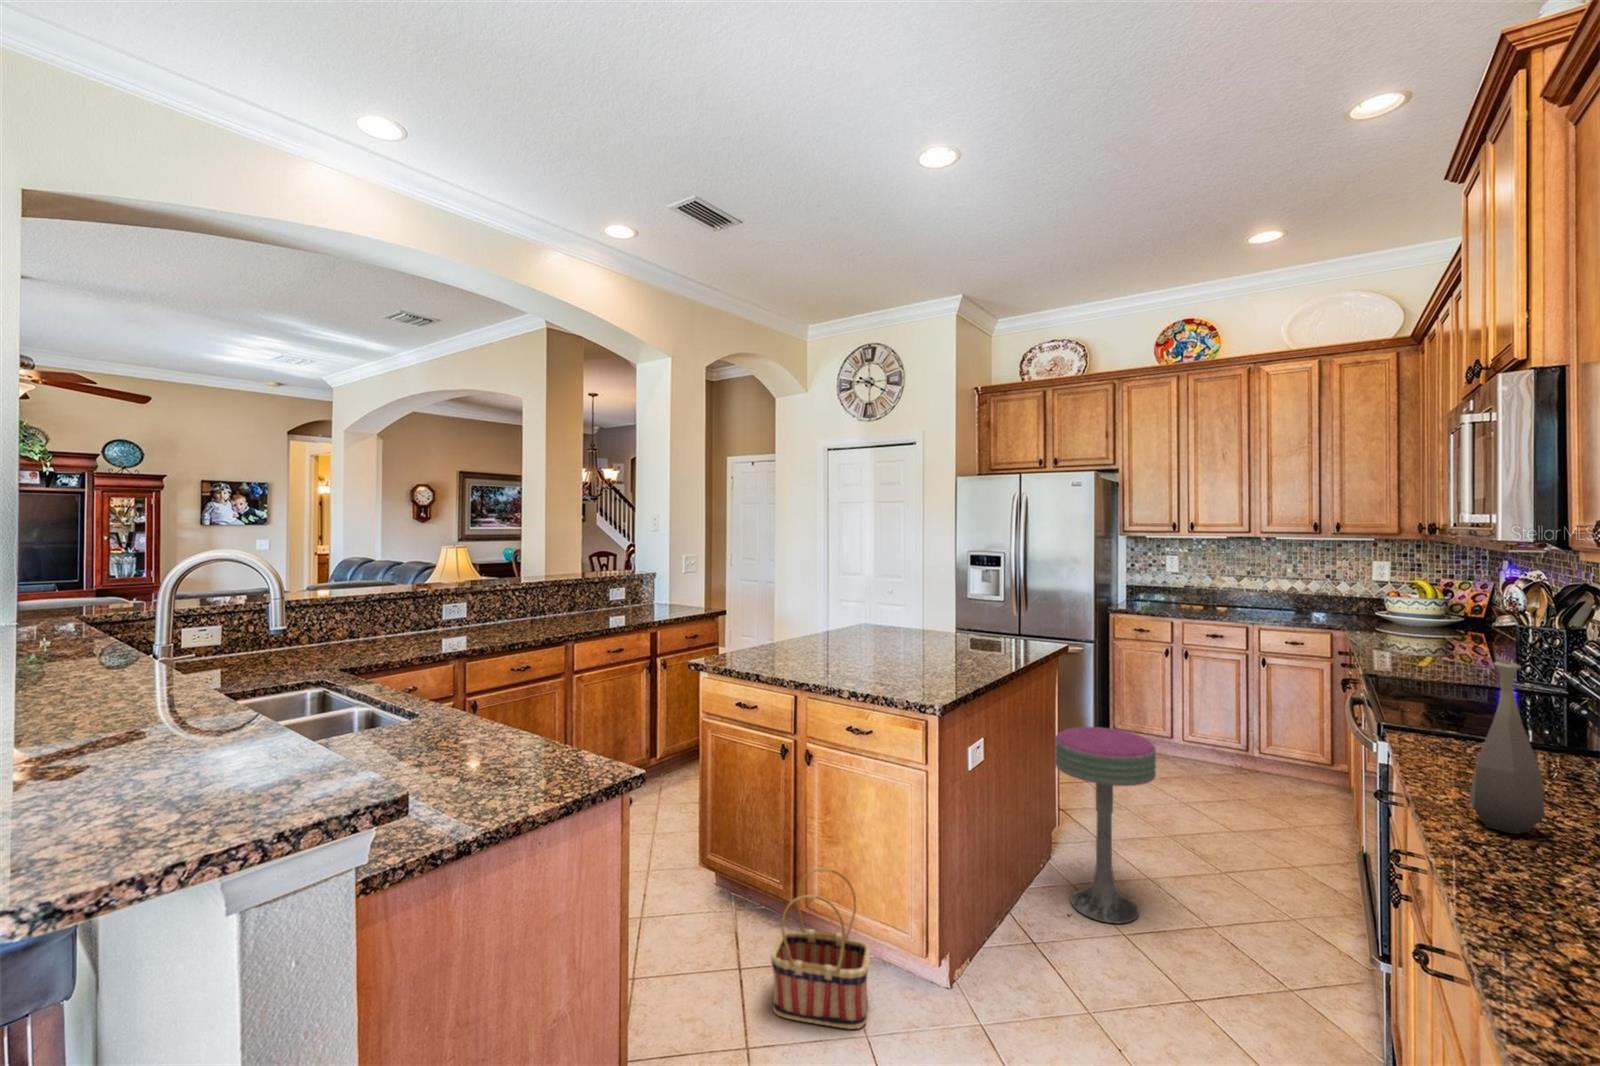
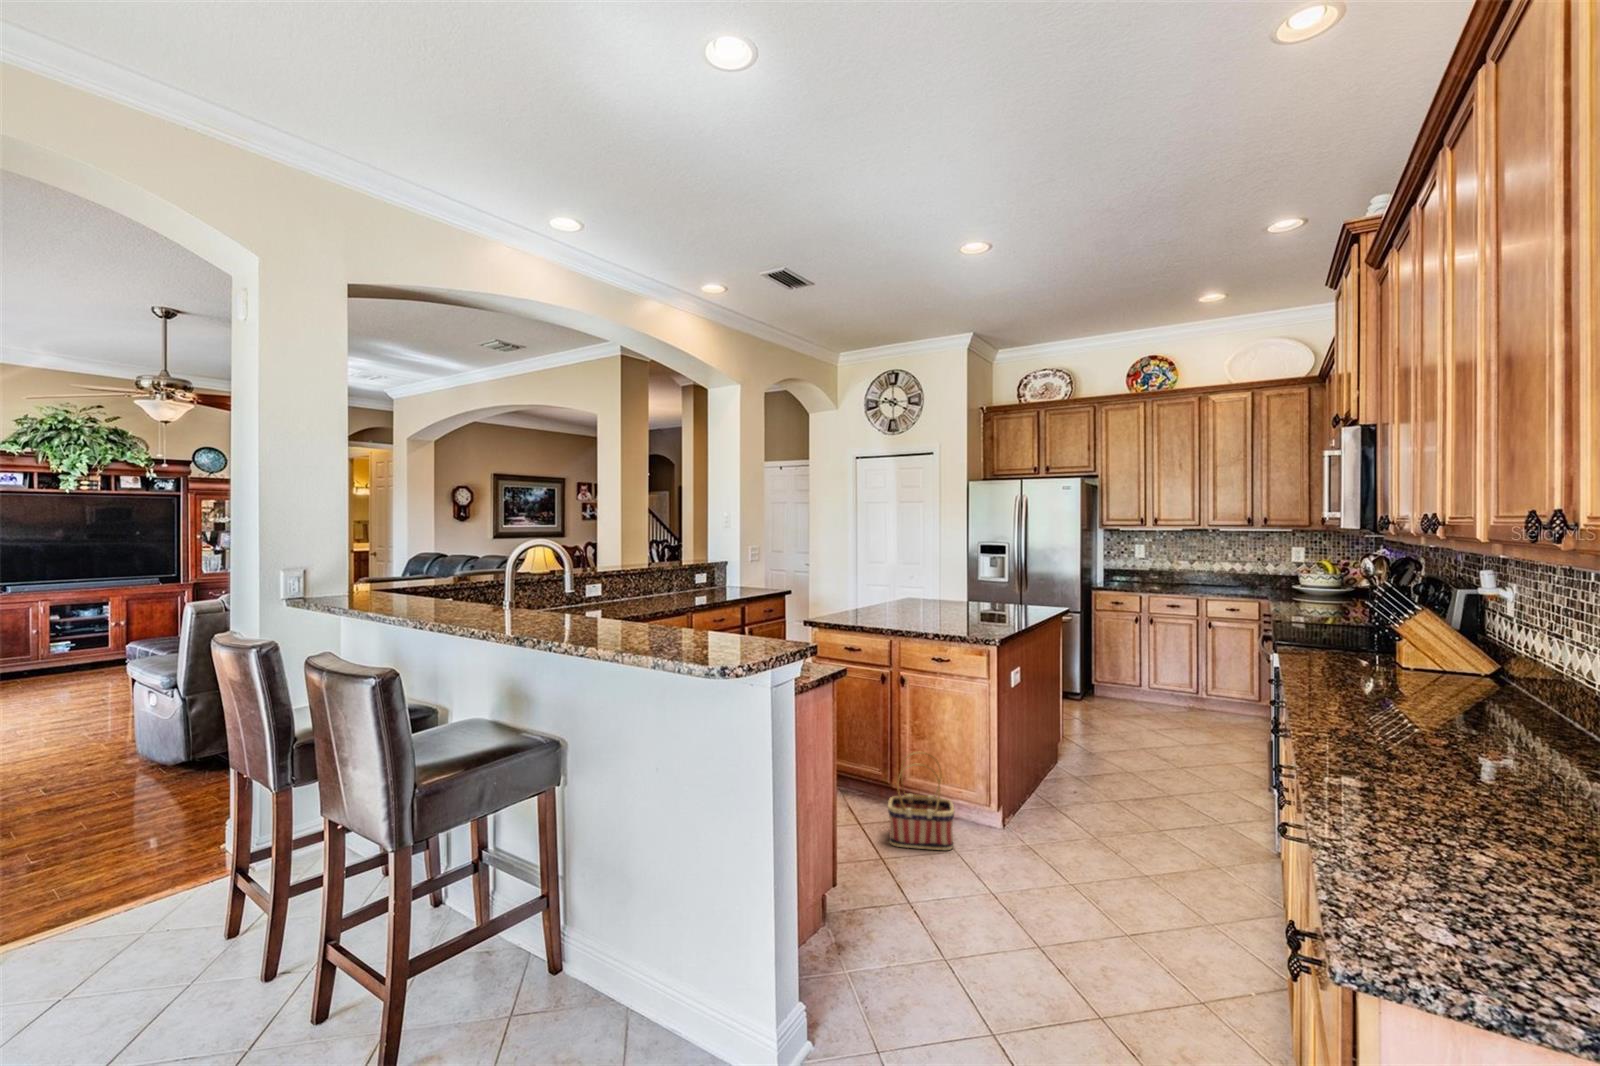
bottle: present [1469,661,1545,834] -> none [1313,590,1349,681]
bar stool: present [1055,727,1156,923] -> none [1064,664,1135,797]

